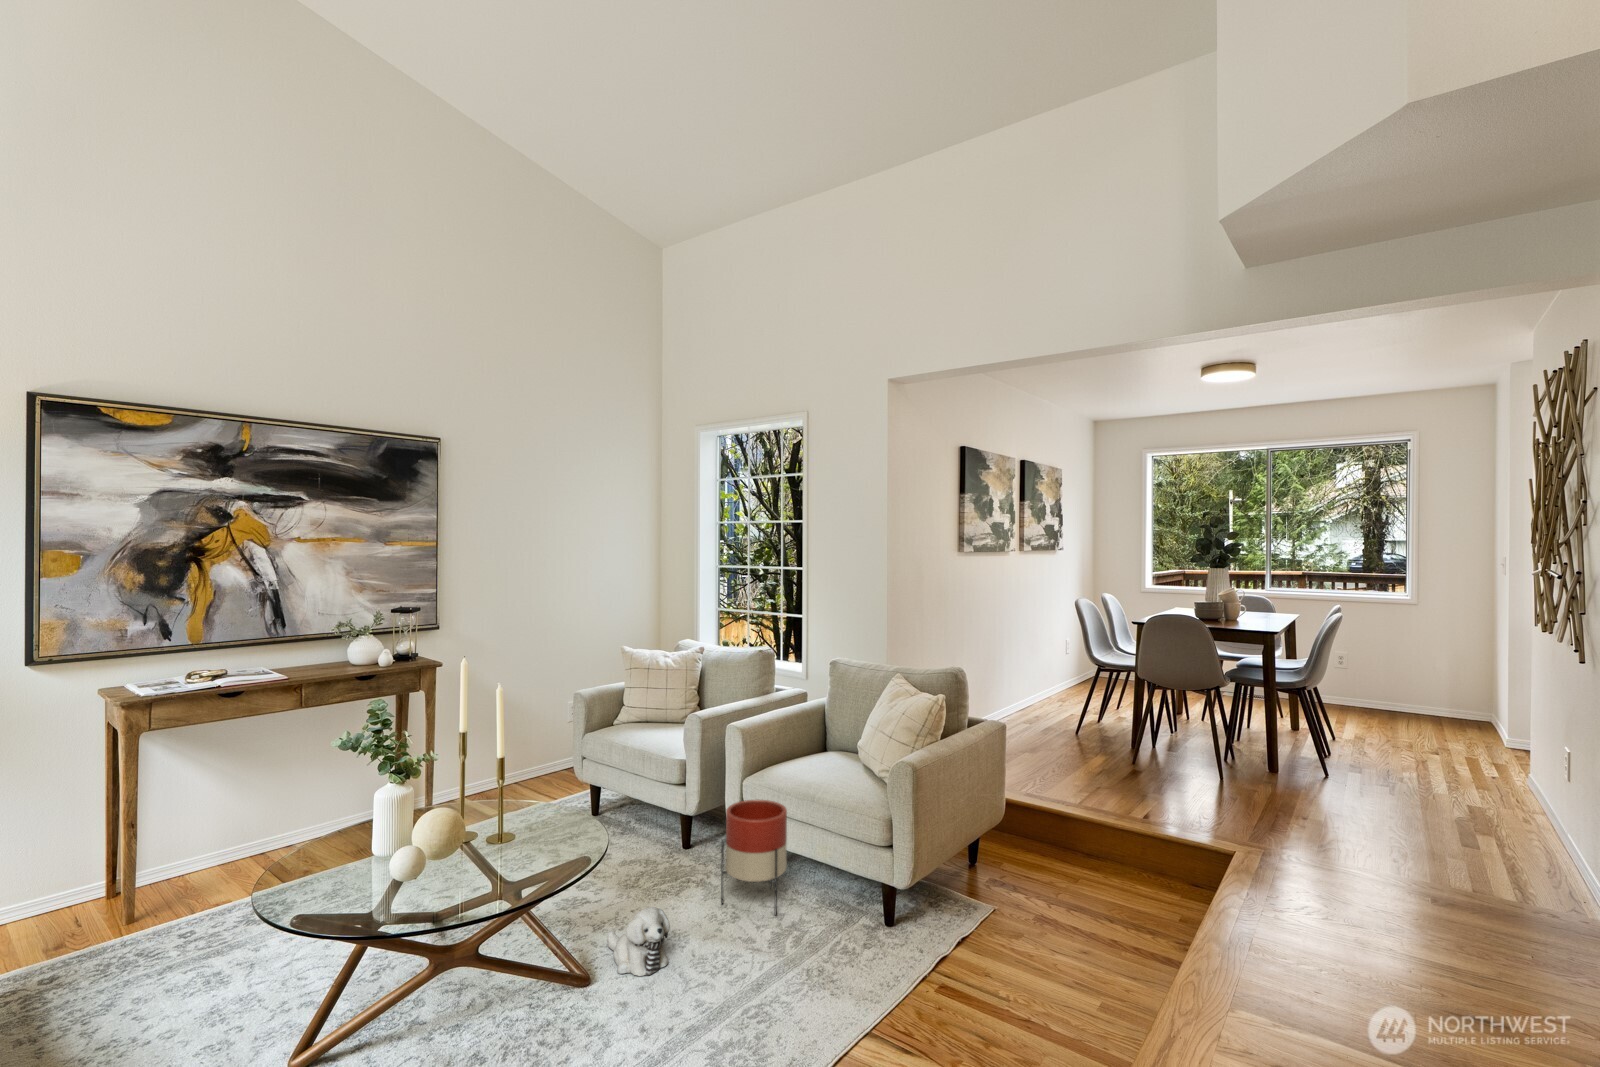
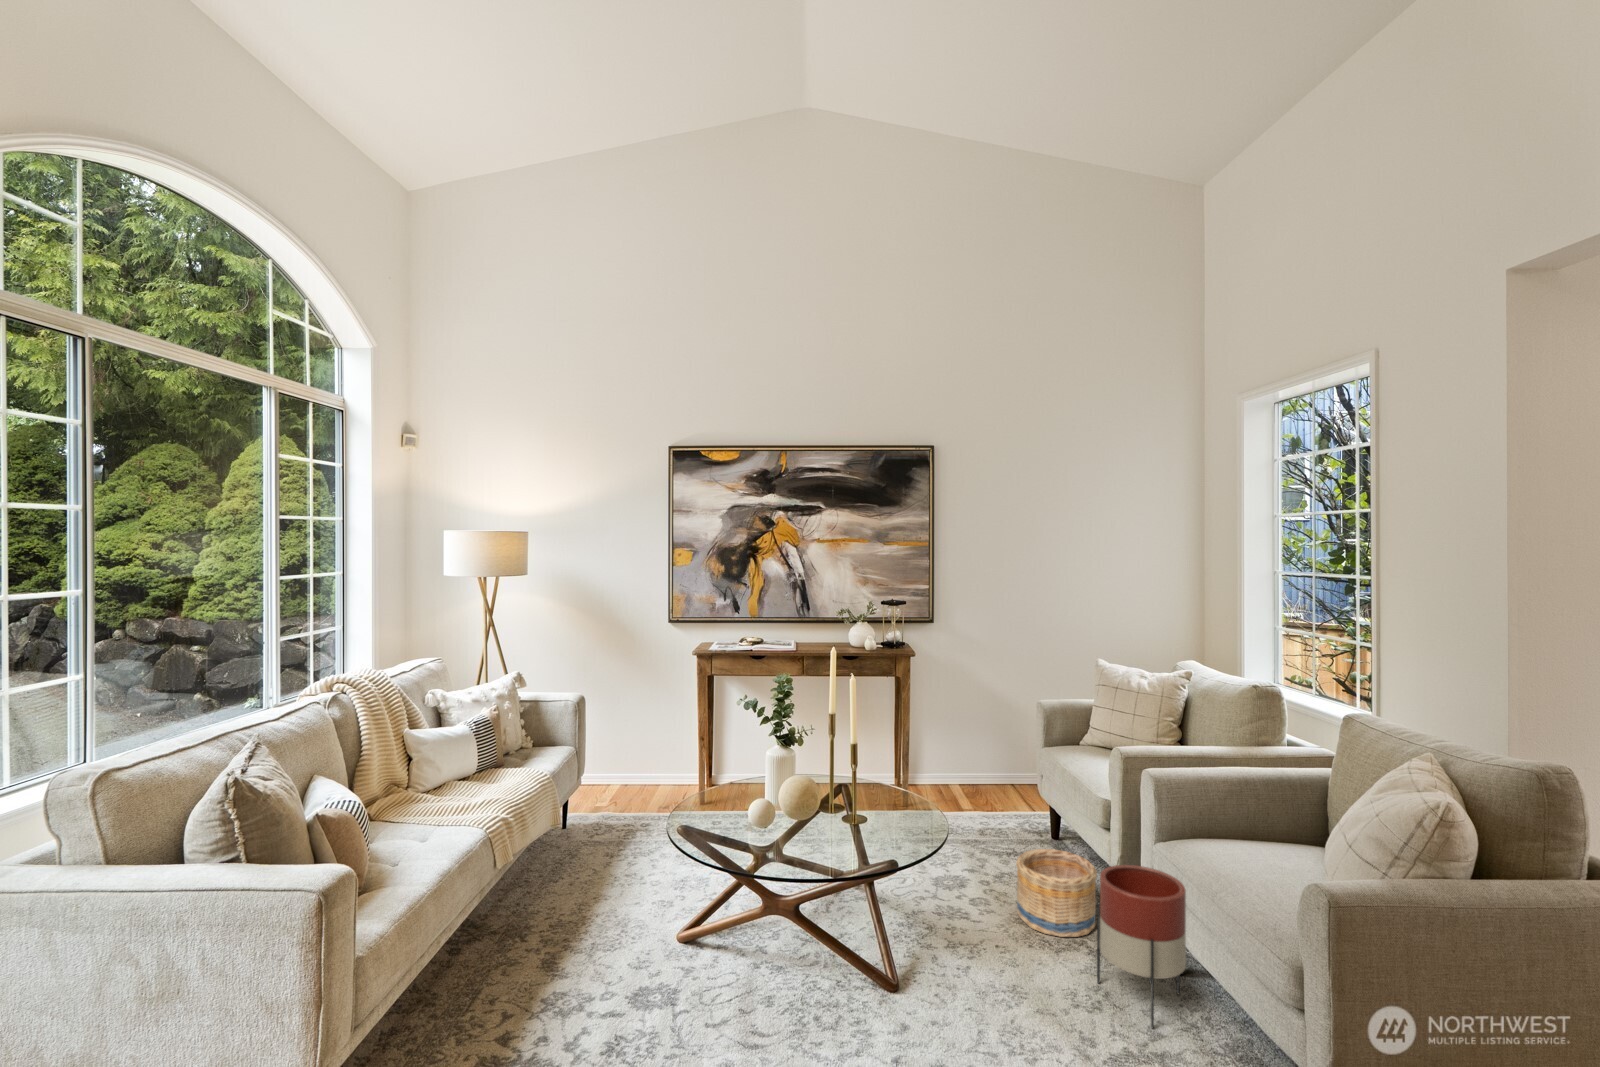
basket: none [621,814,690,888] -> present [1016,849,1097,937]
plush toy: present [607,907,670,976] -> none [927,940,990,1015]

